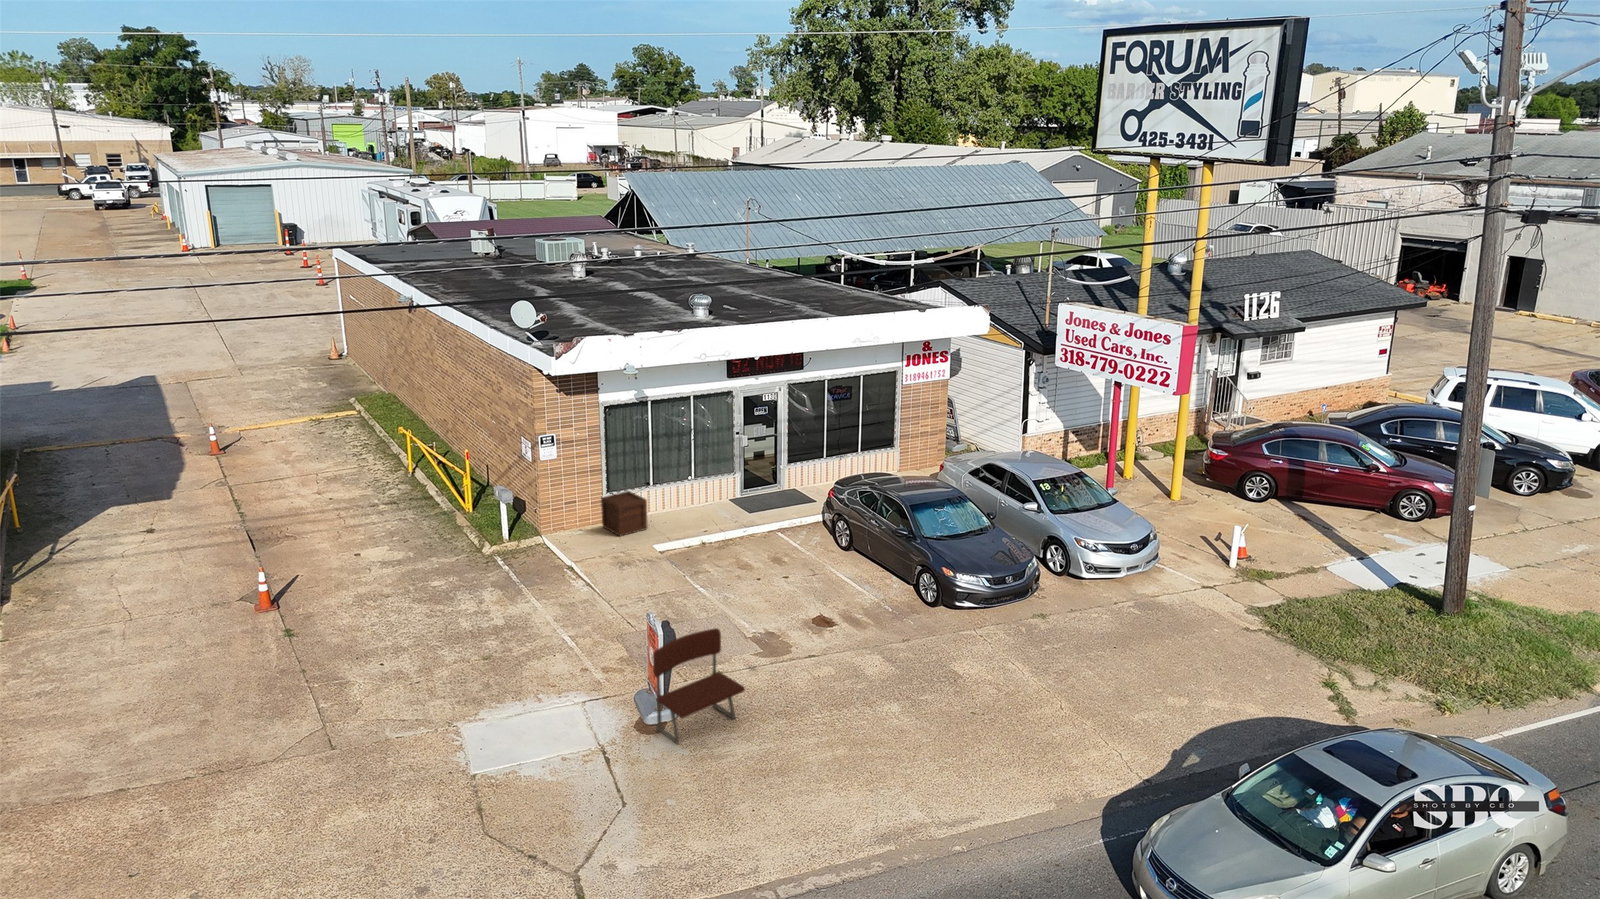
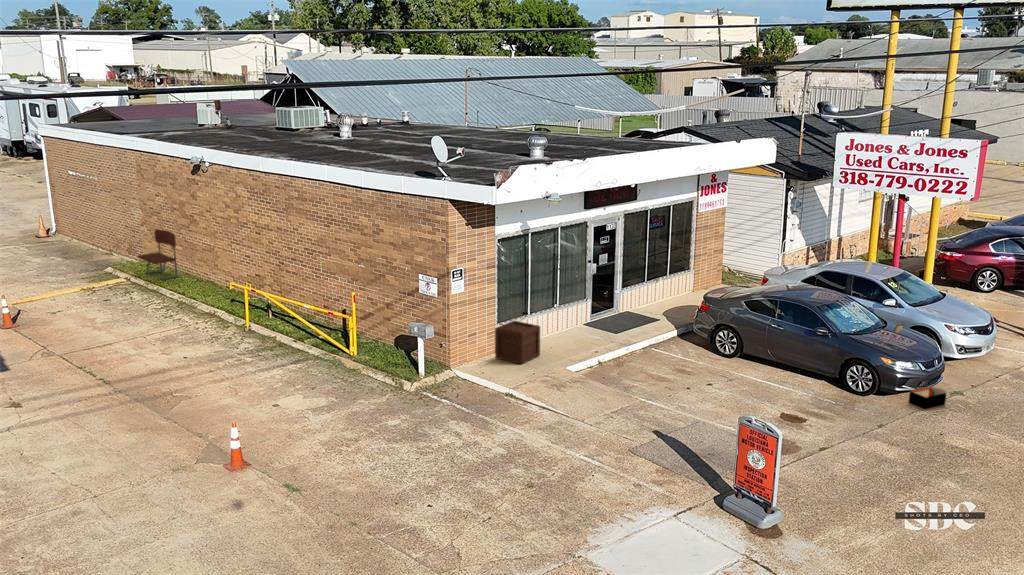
storage bin: none [960,606,1001,631] -> present [908,387,947,411]
bench: present [653,628,745,744] -> present [138,229,178,280]

